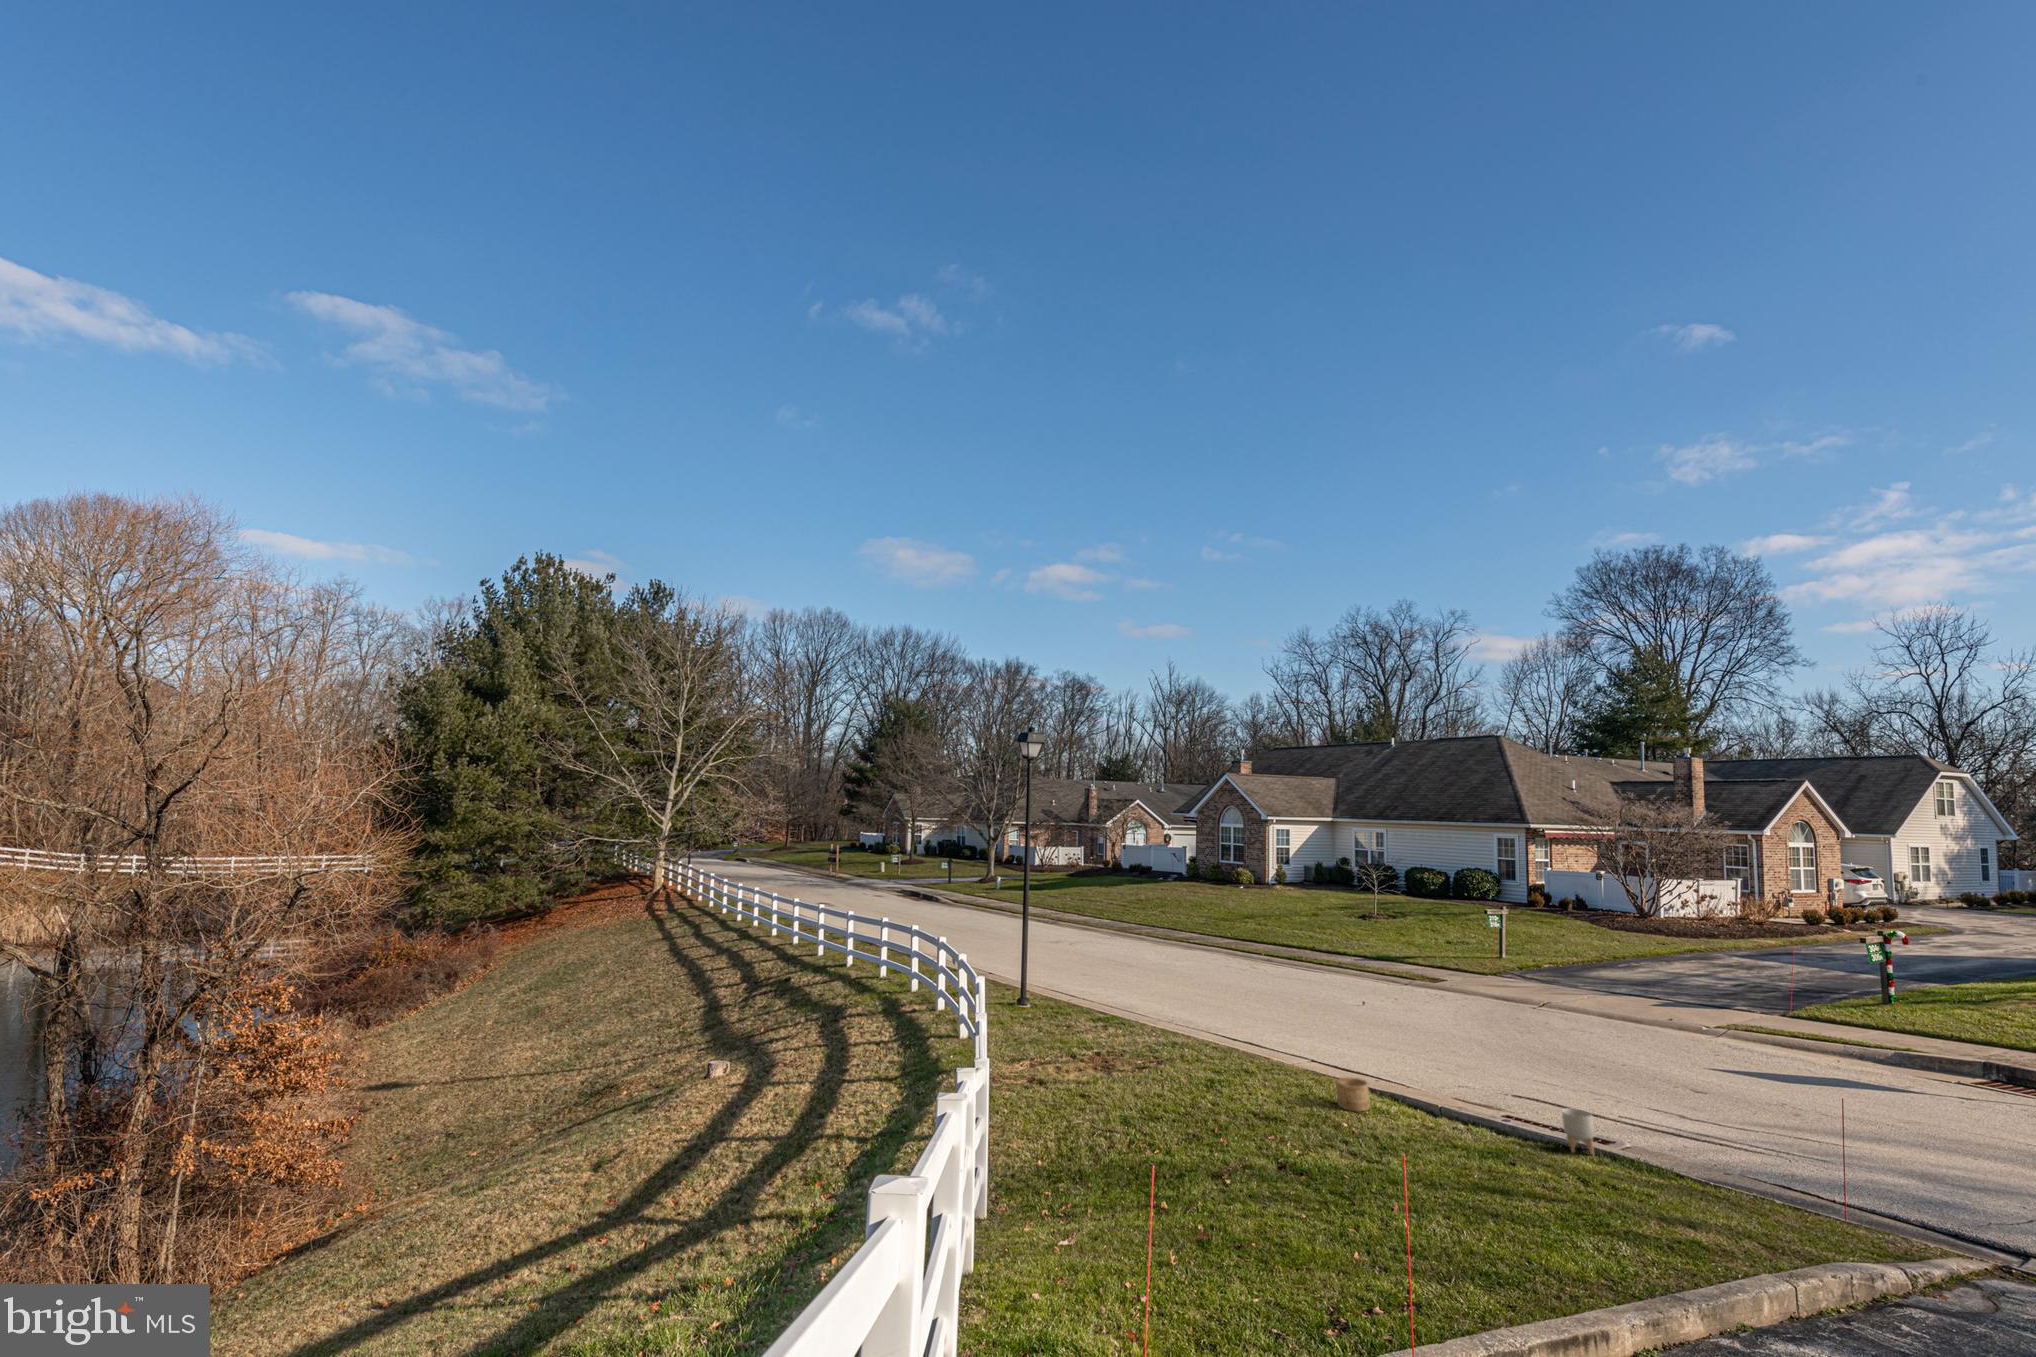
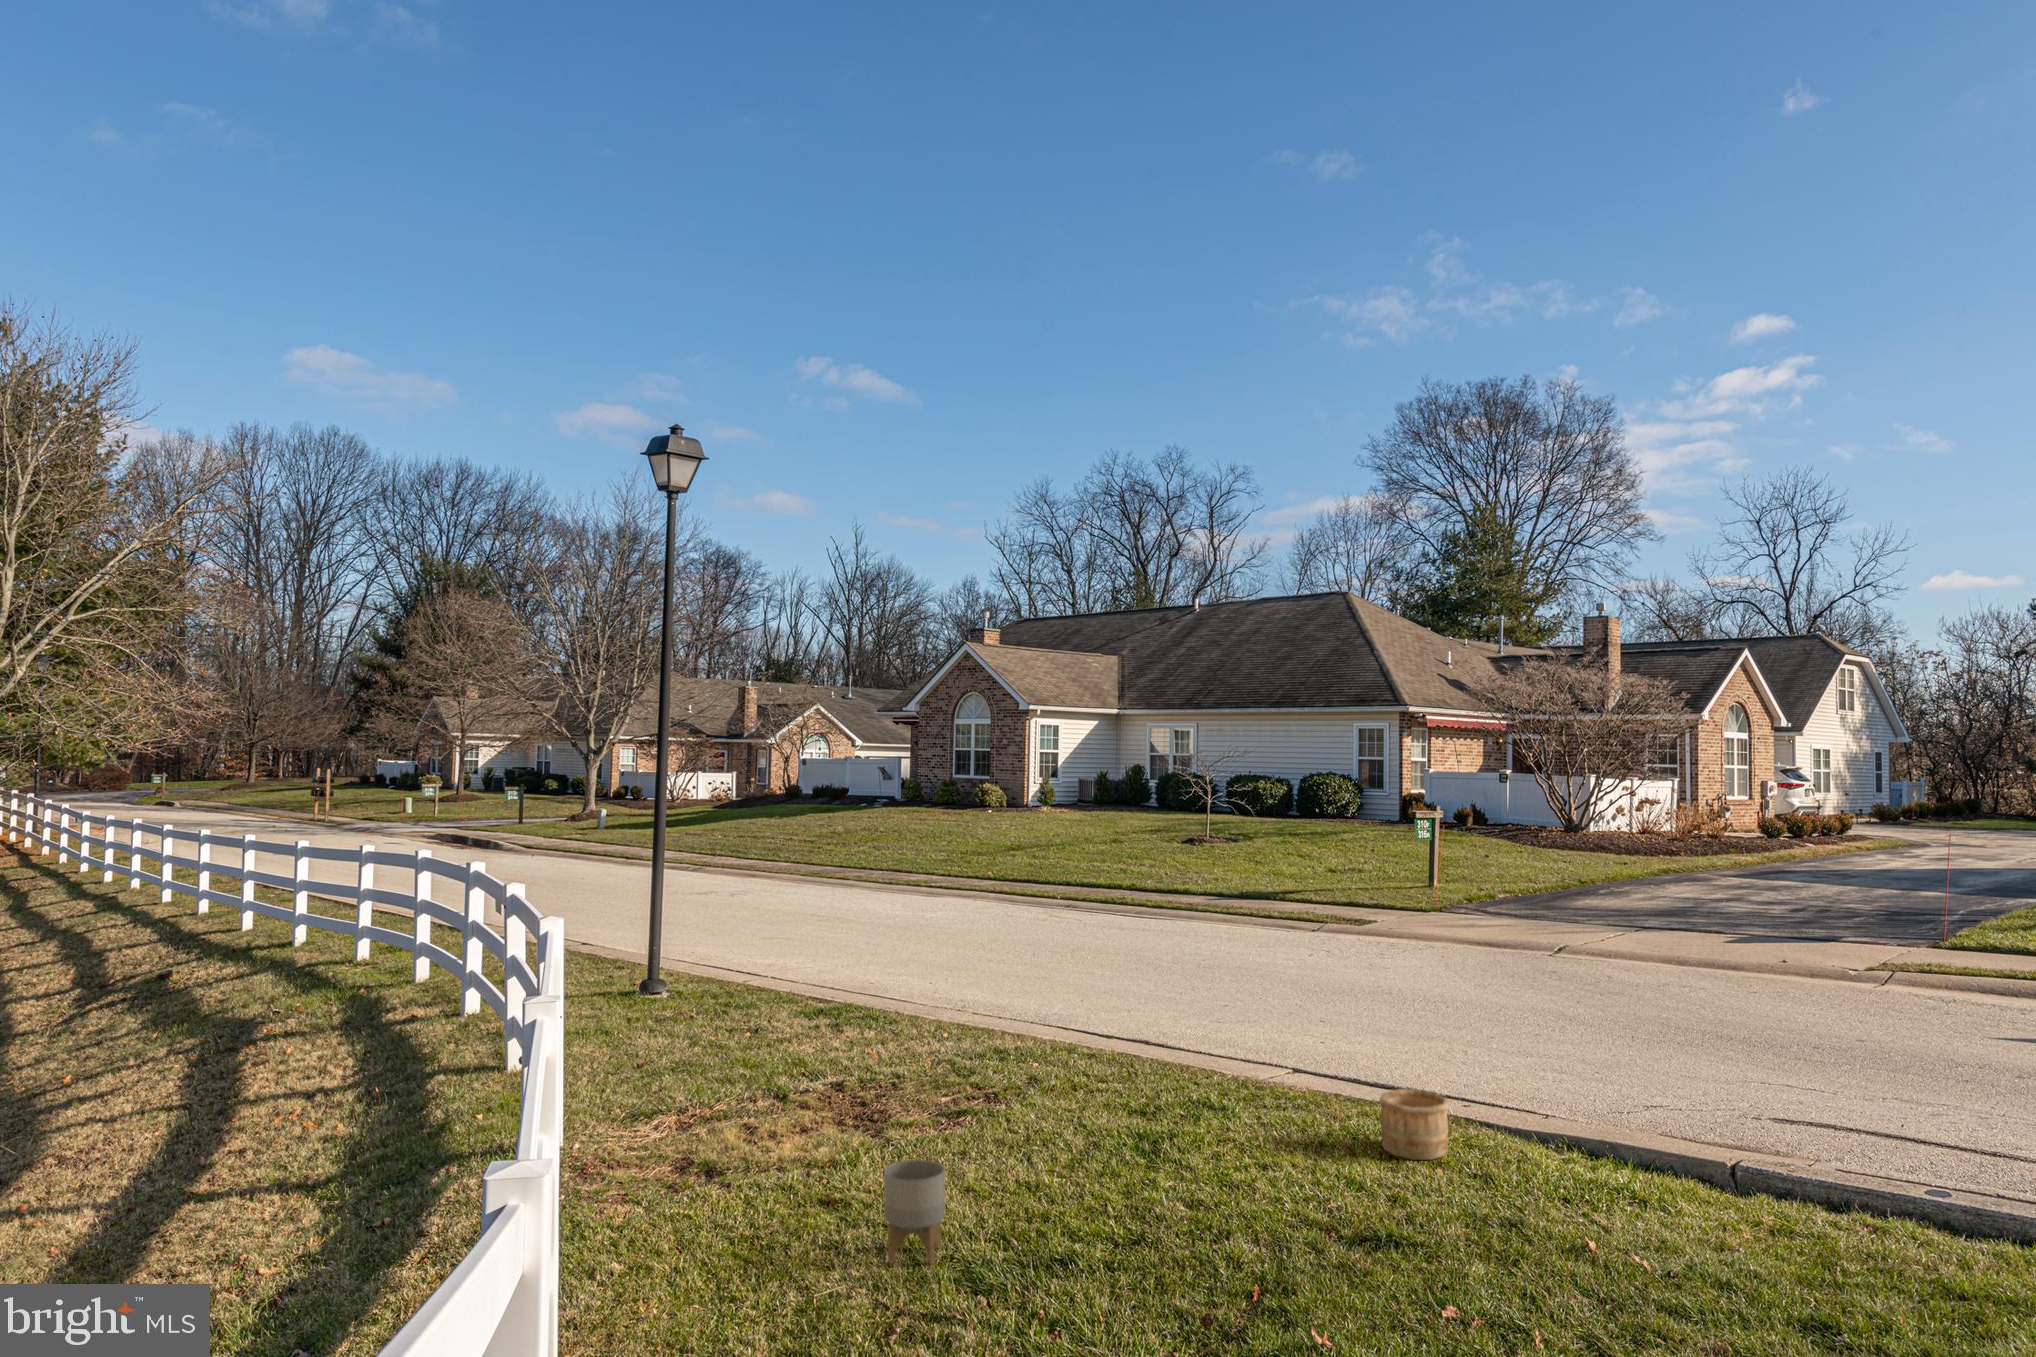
planter: present [1562,1108,1594,1155] -> present [884,1160,945,1265]

